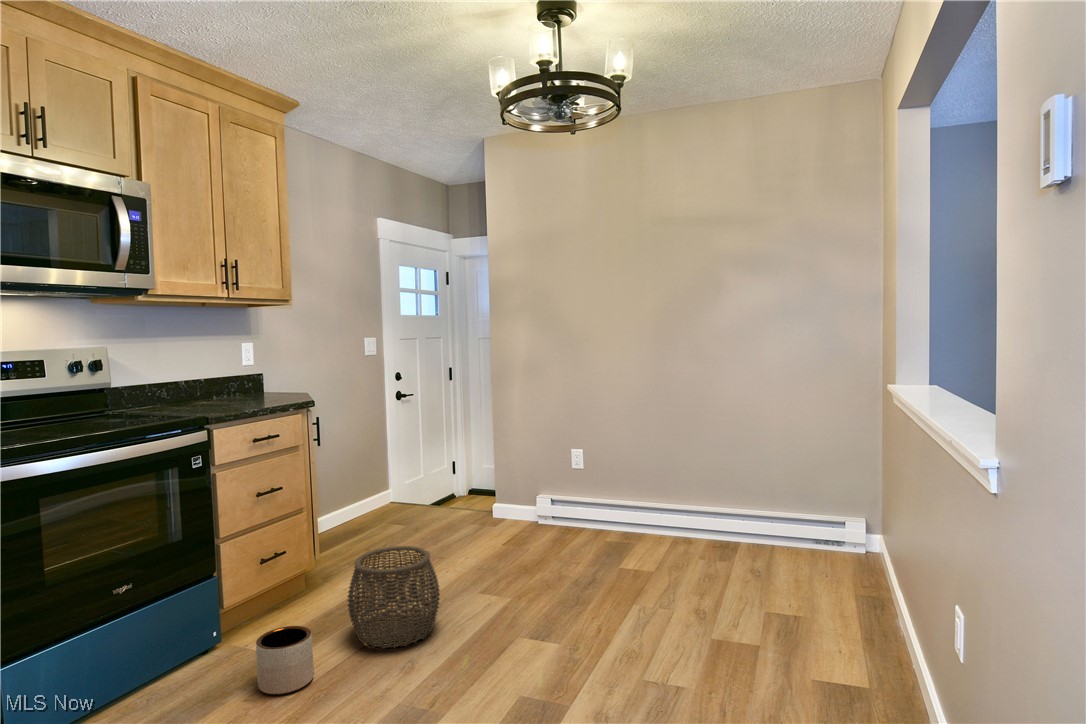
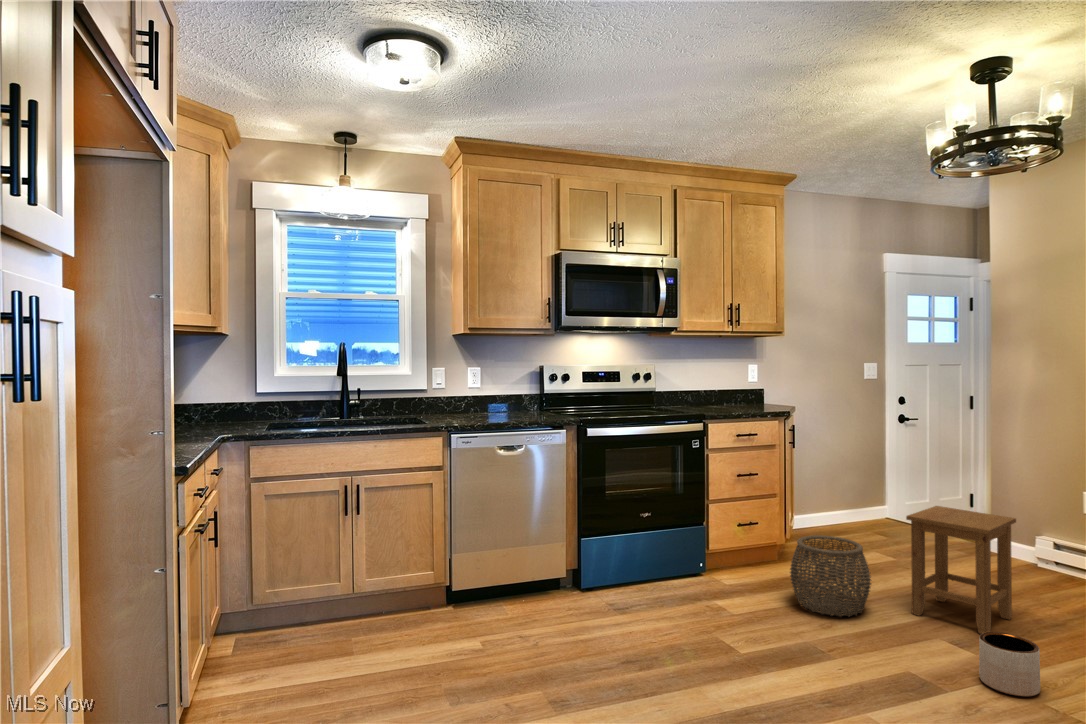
stool: none [467,485,551,610] -> present [906,506,1016,634]
planter: present [256,626,314,694] -> present [979,632,1040,697]

